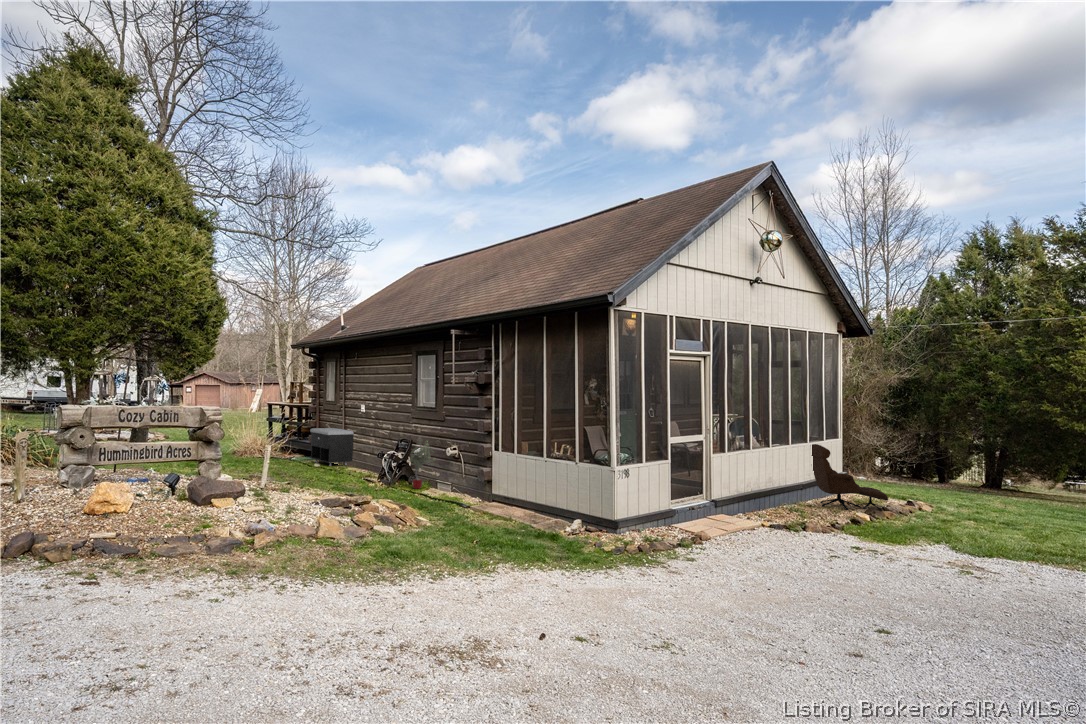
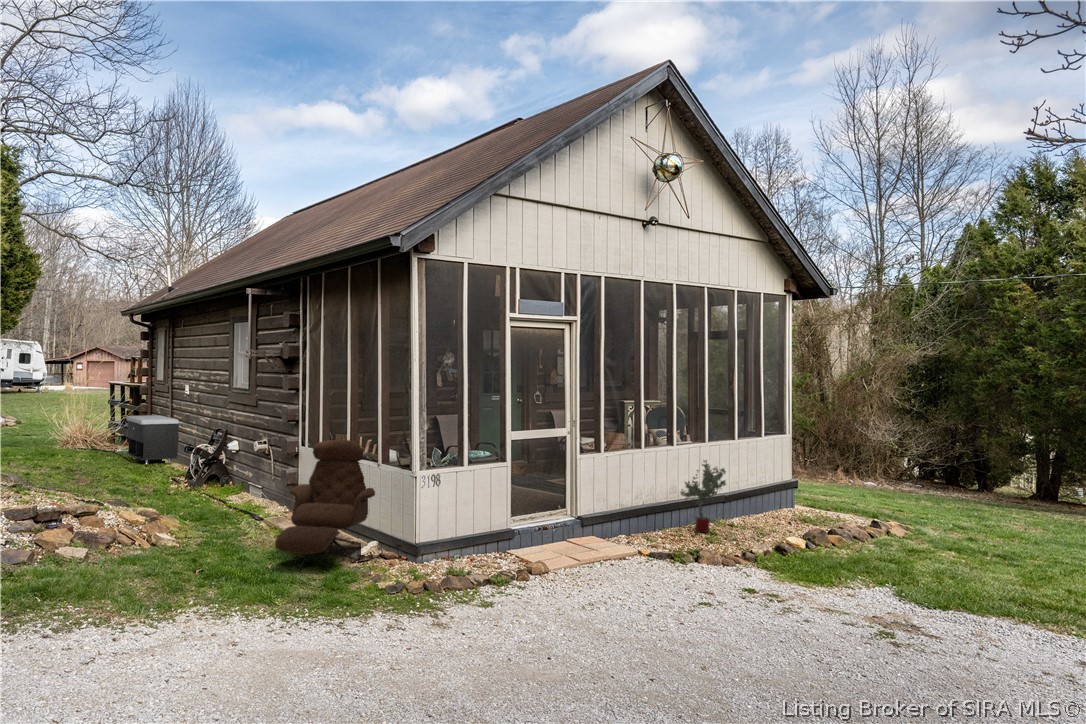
potted tree: present [409,440,435,489] -> present [680,460,726,533]
lounge chair: present [811,444,888,510] -> present [275,440,375,571]

